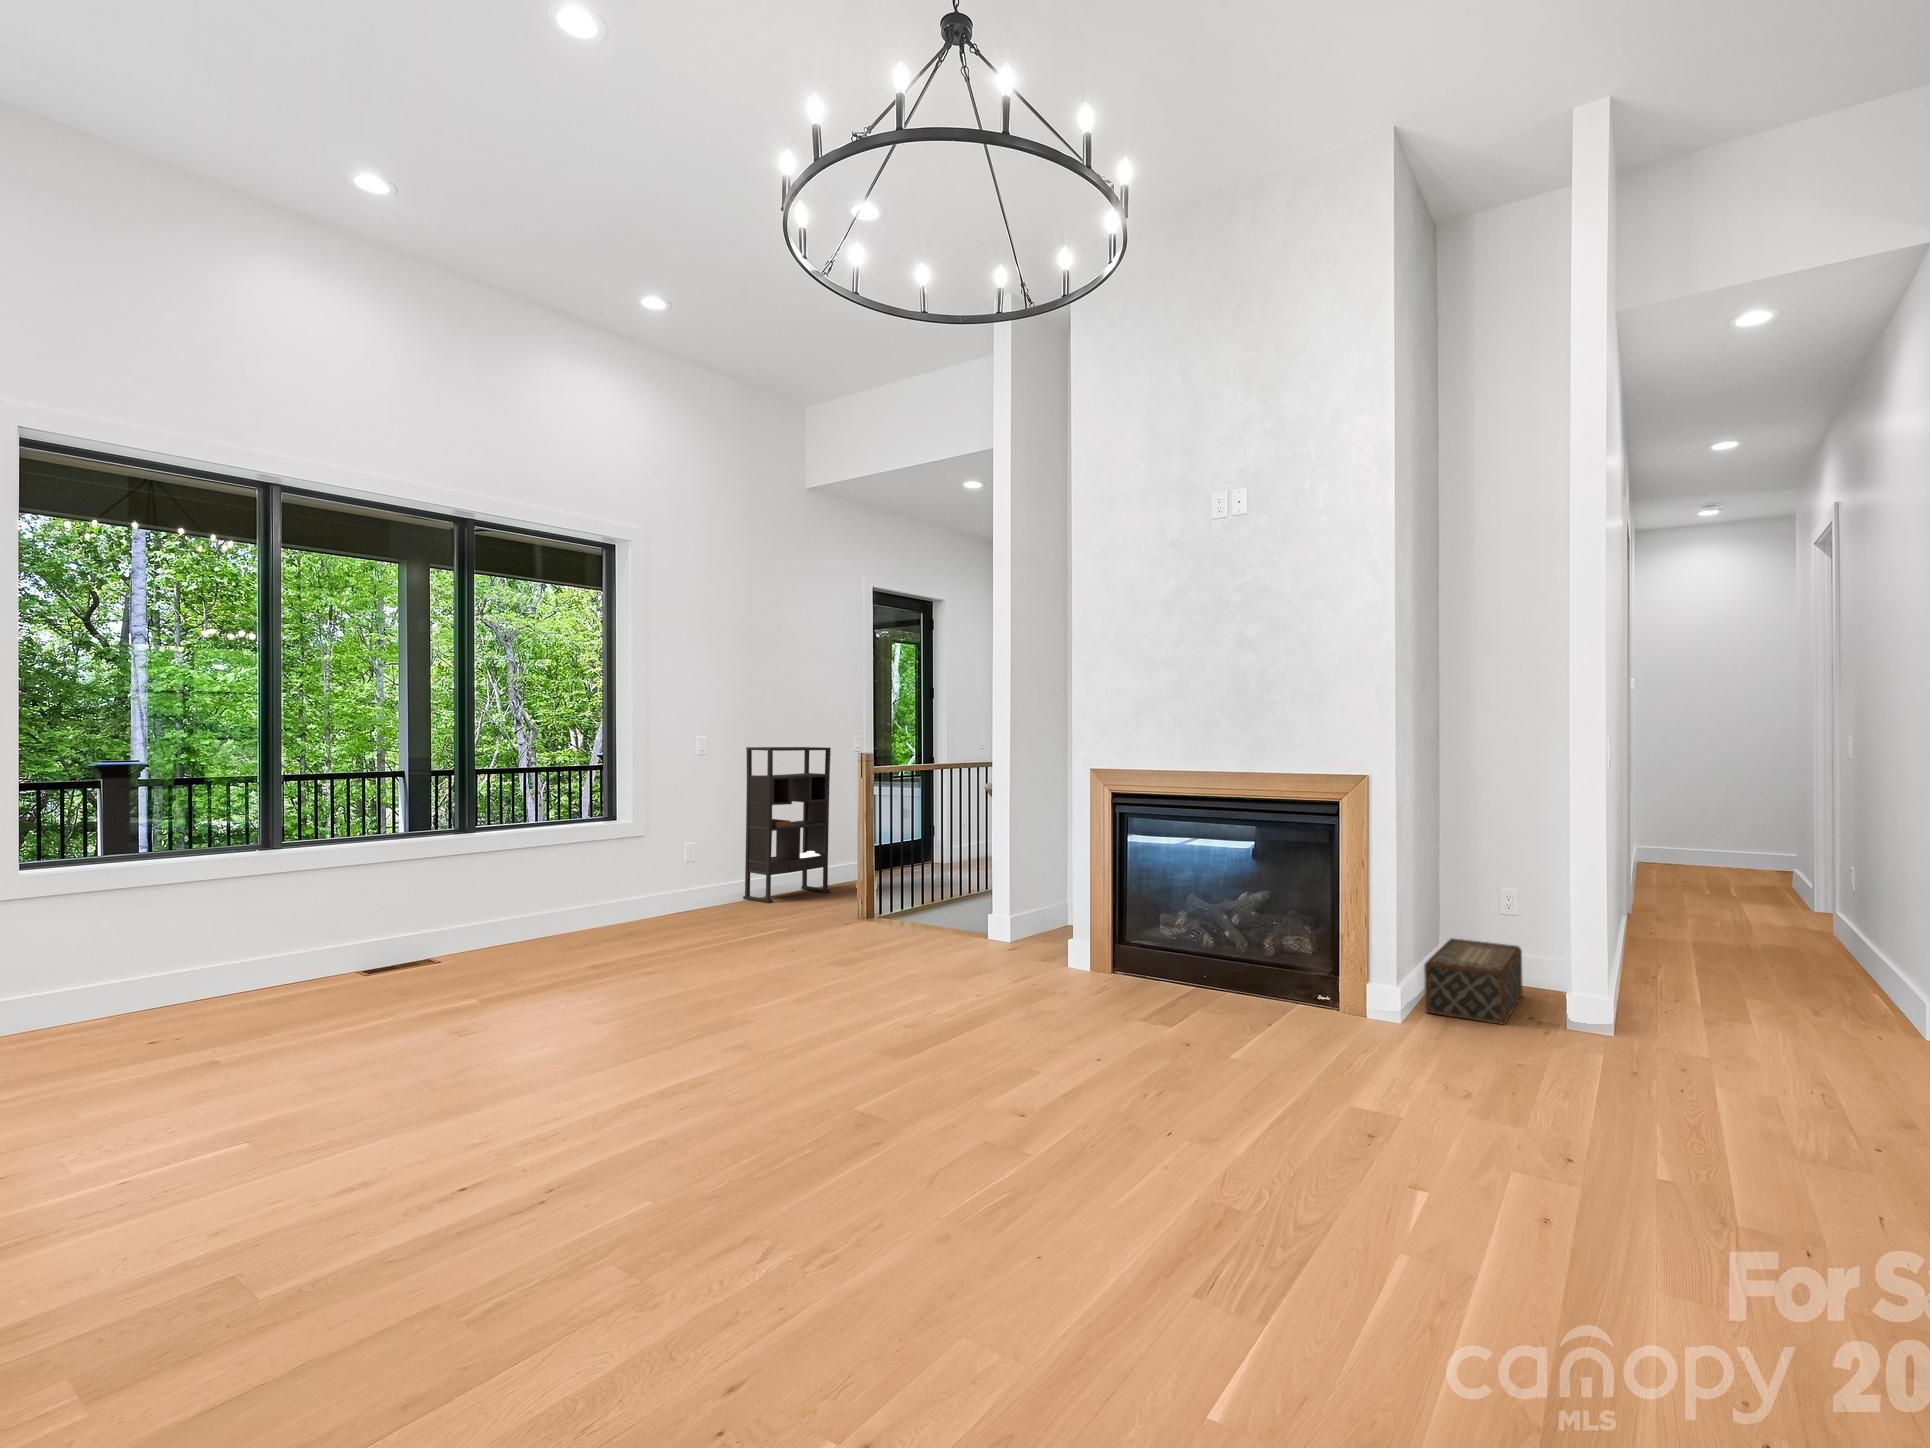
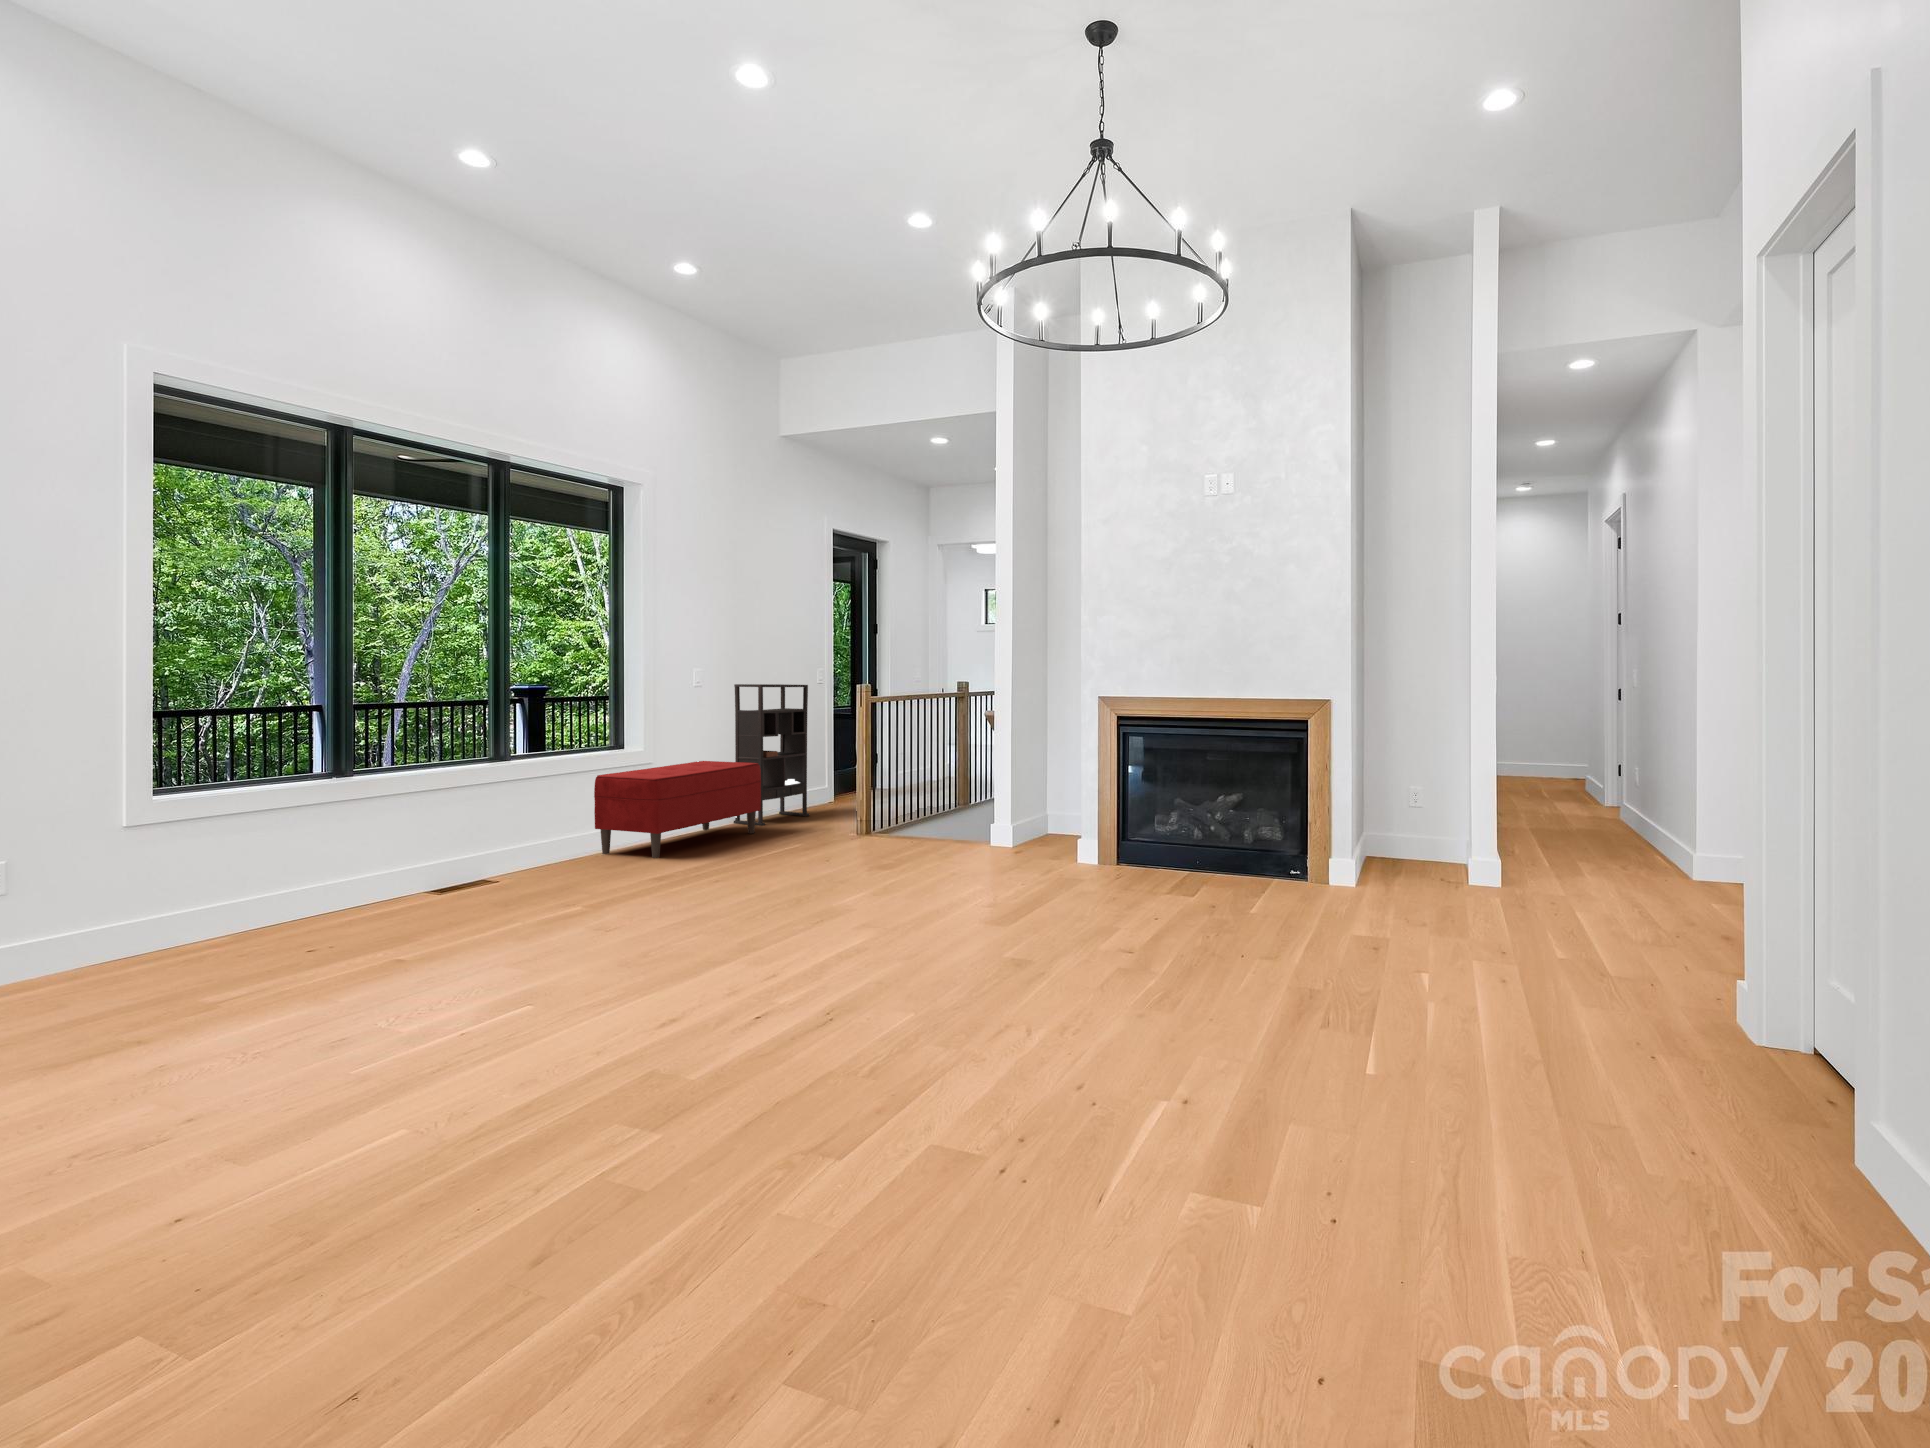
bench: none [563,831,759,942] -> present [594,761,761,858]
woven basket: present [1424,938,1523,1024] -> none [1367,827,1428,884]

